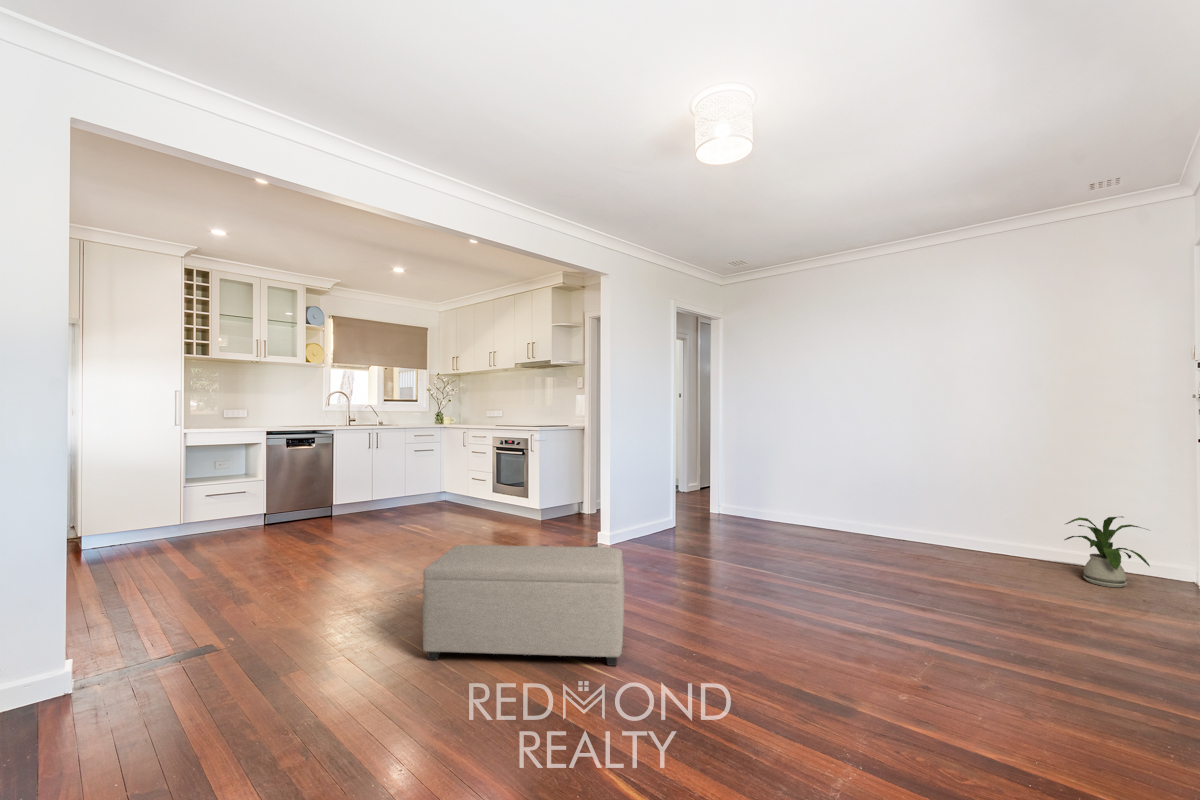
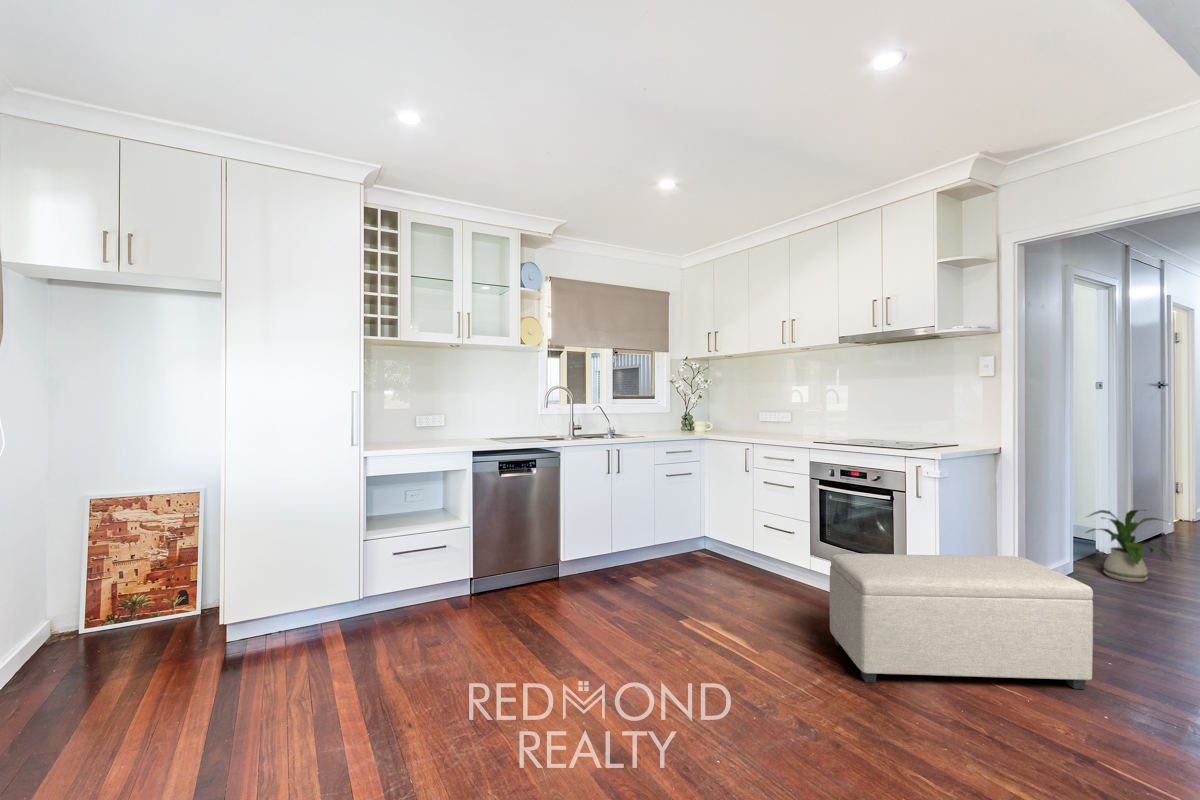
ottoman: present [423,545,624,666] -> present [829,554,1093,689]

